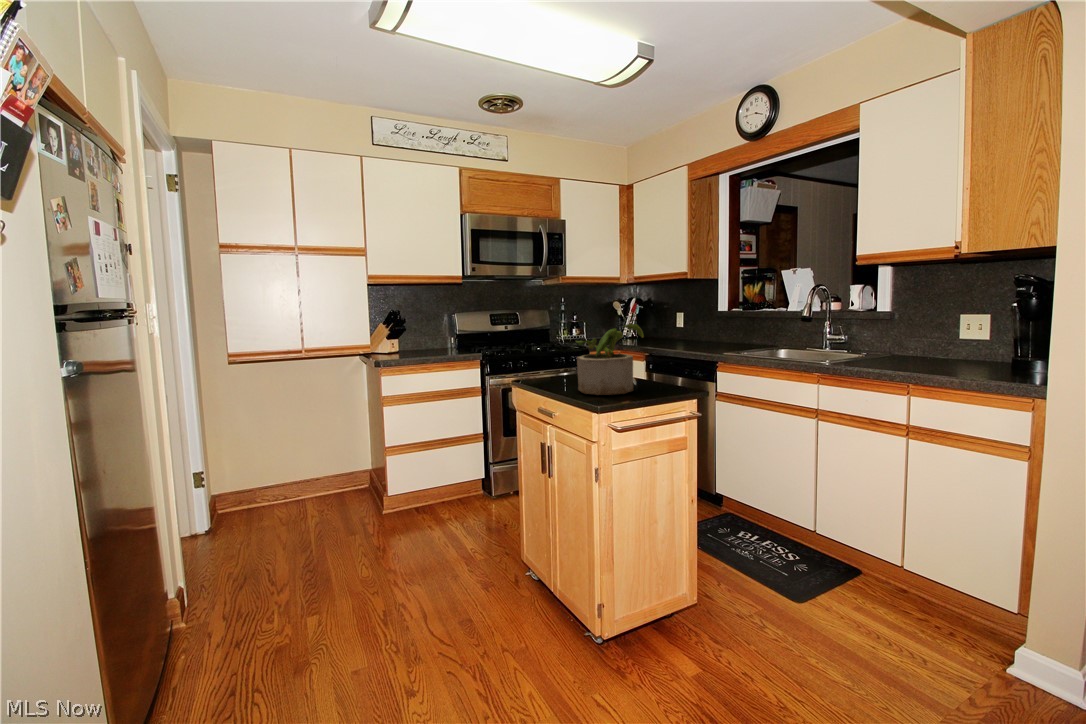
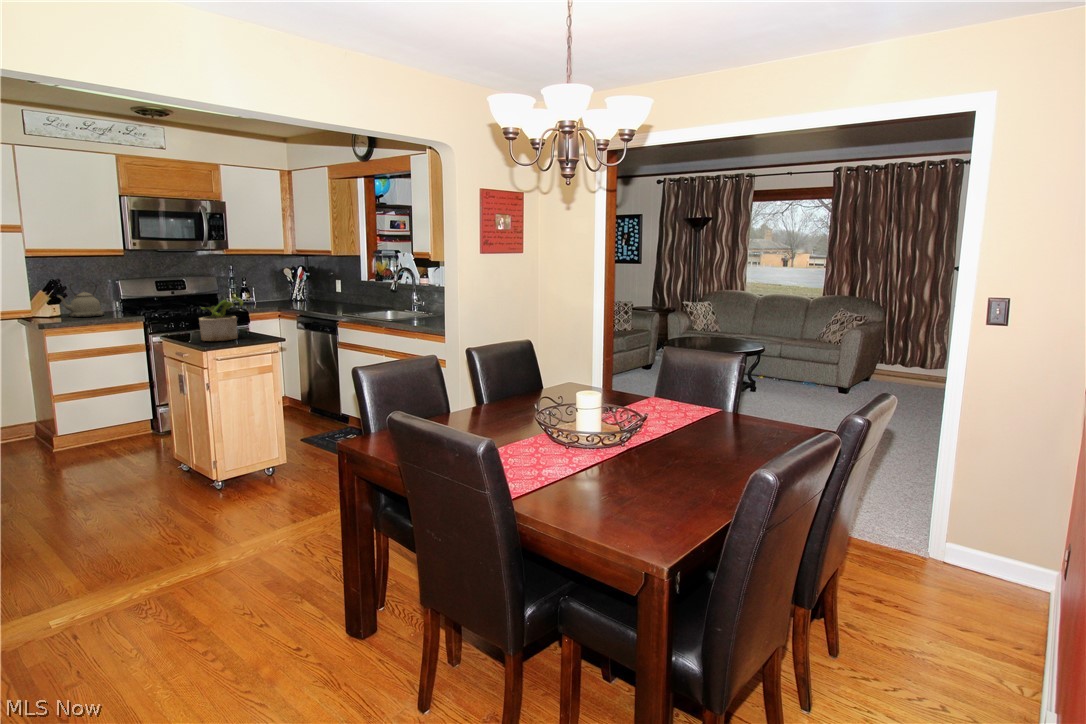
kettle: none [395,315,440,354] -> present [57,283,104,317]

